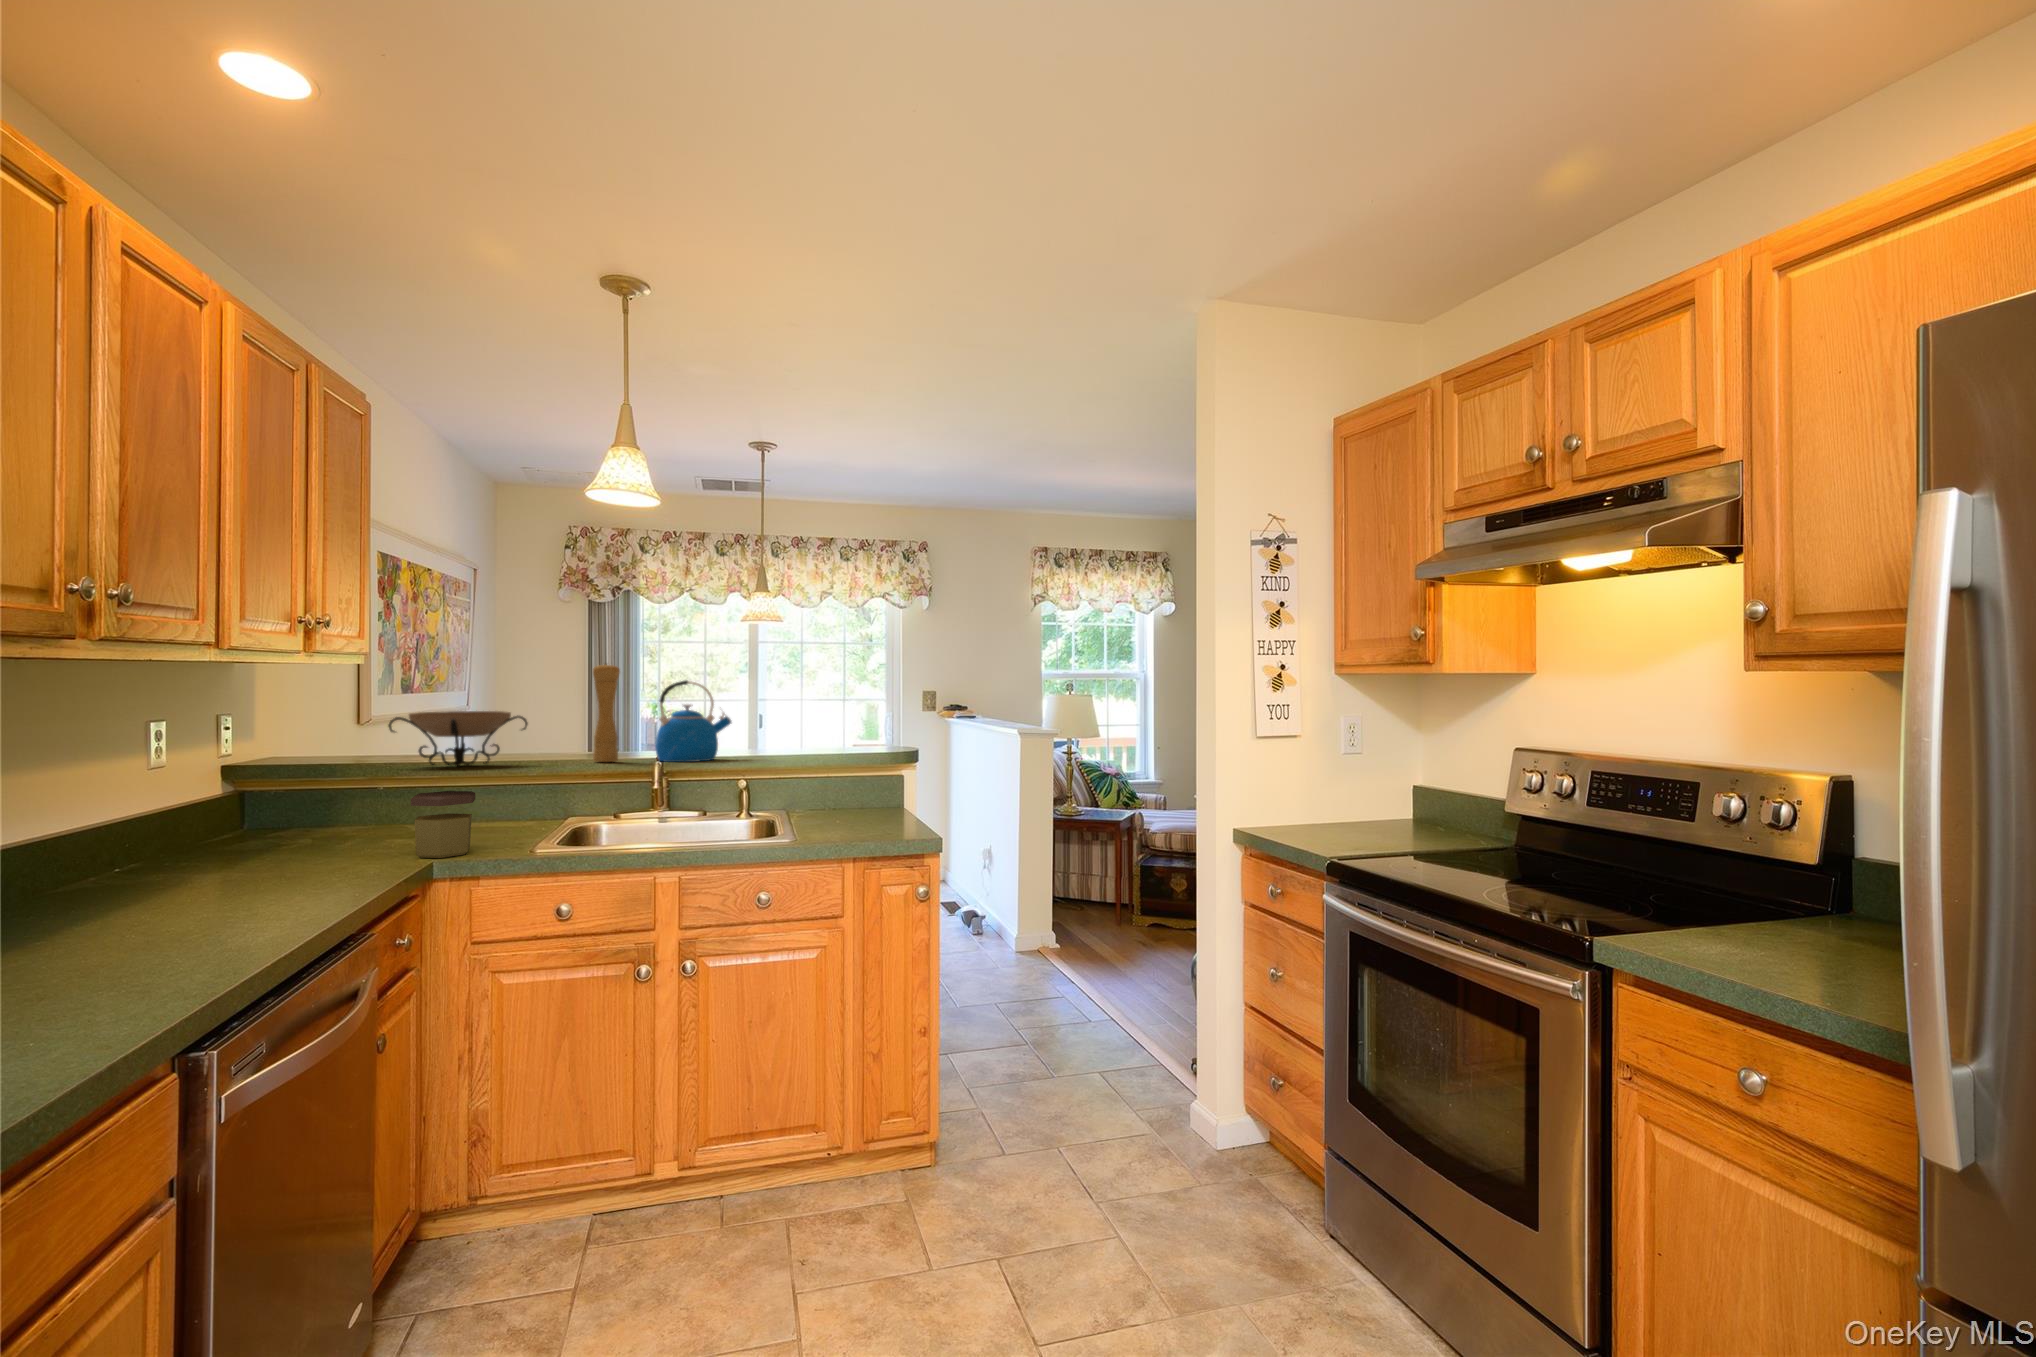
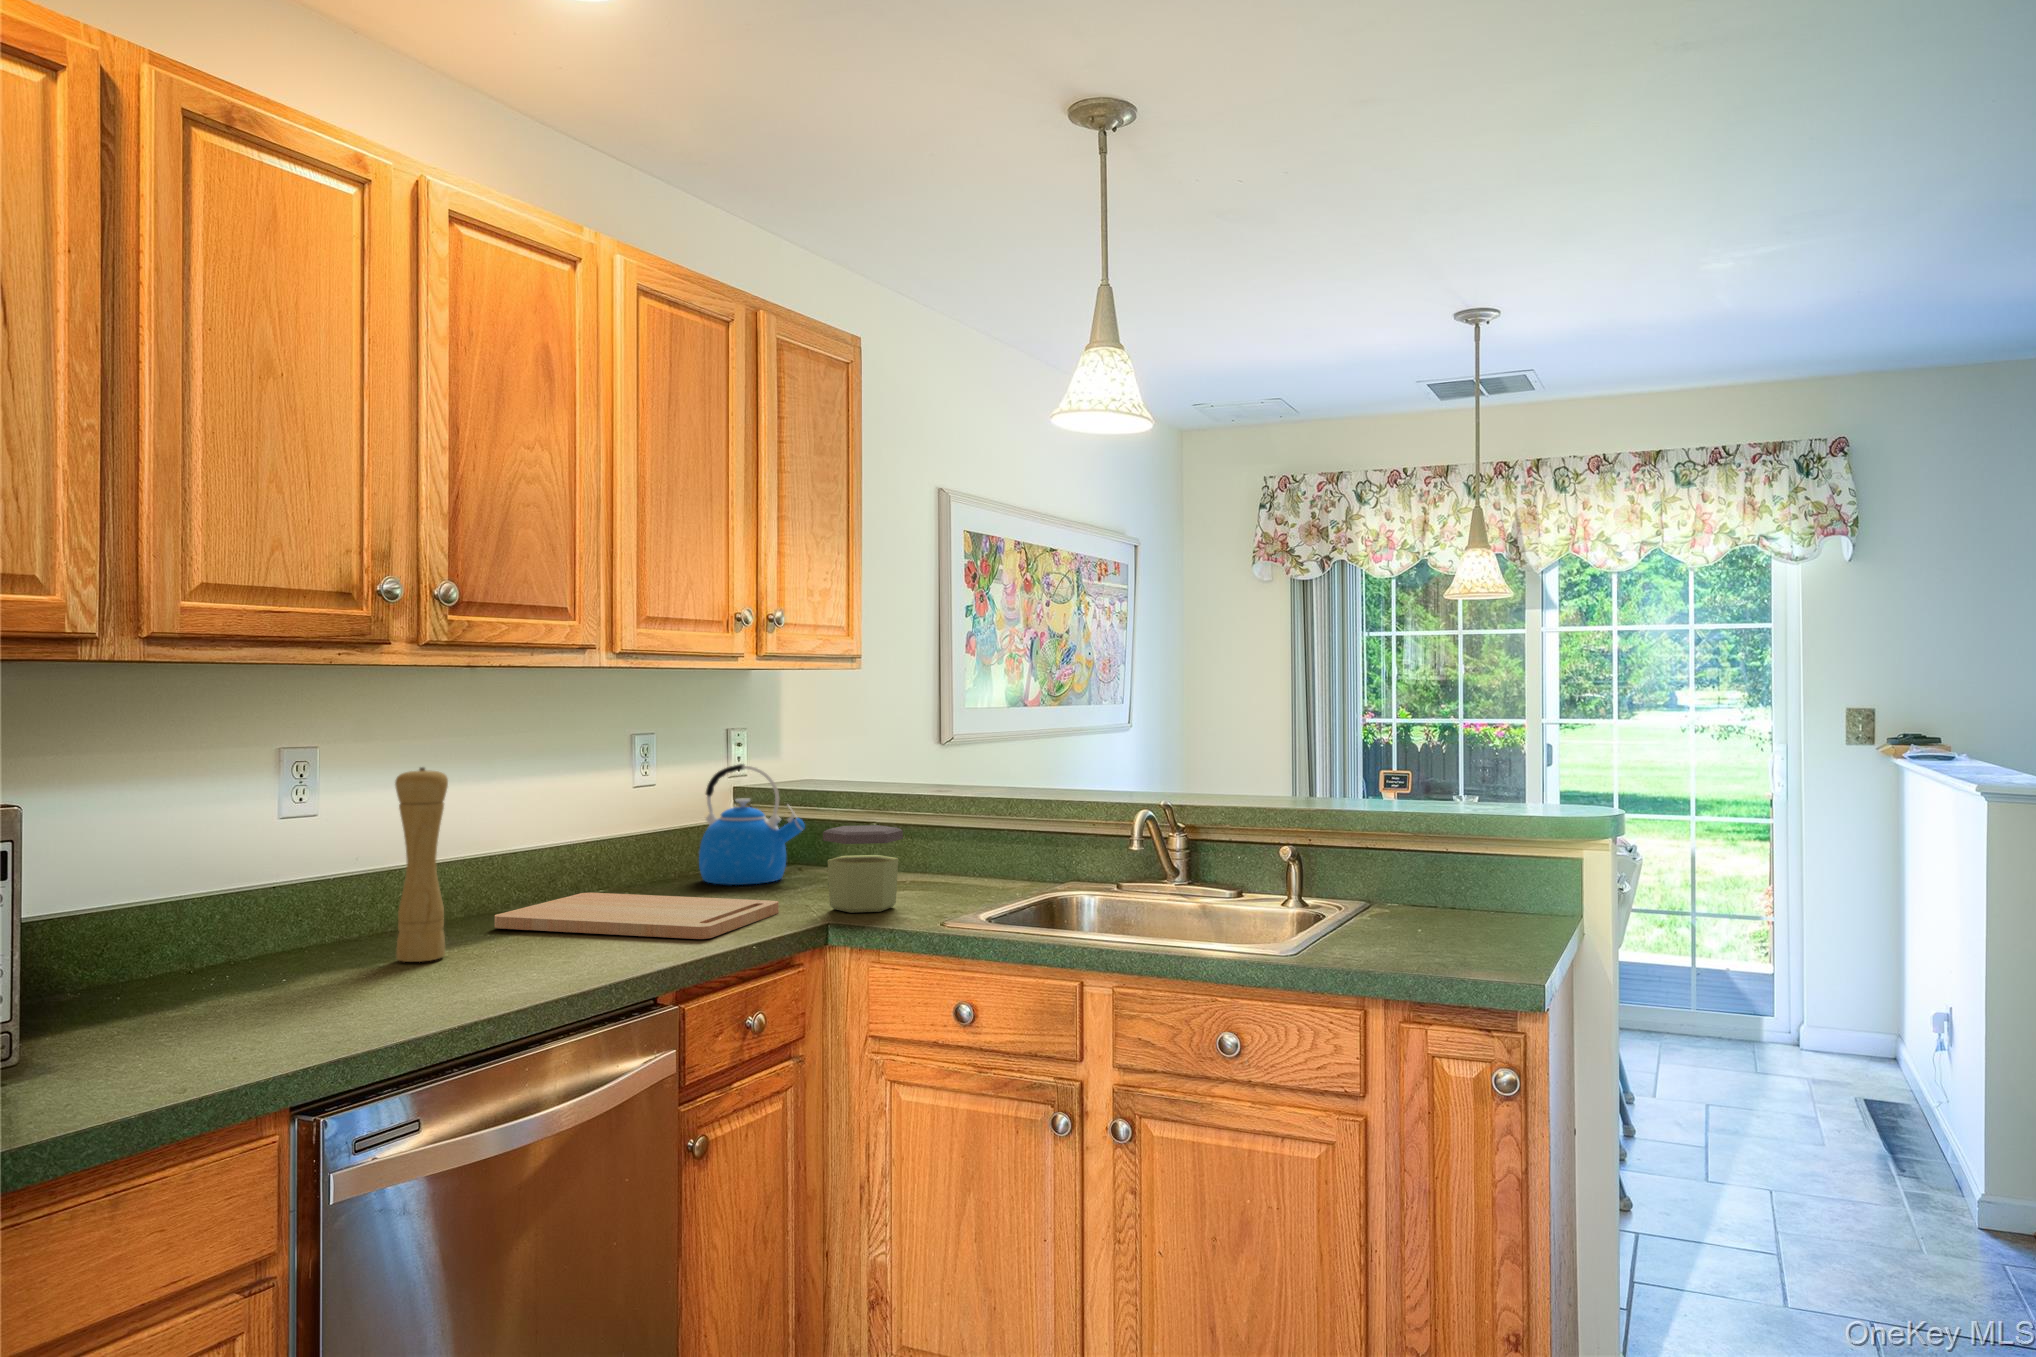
pepper mill: present [593,664,620,762] -> present [395,767,448,962]
kettle: present [655,680,731,762] -> present [699,764,805,885]
decorative bowl: present [388,711,528,766] -> none [868,723,1017,795]
cutting board: none [92,857,373,911] -> present [495,893,779,939]

